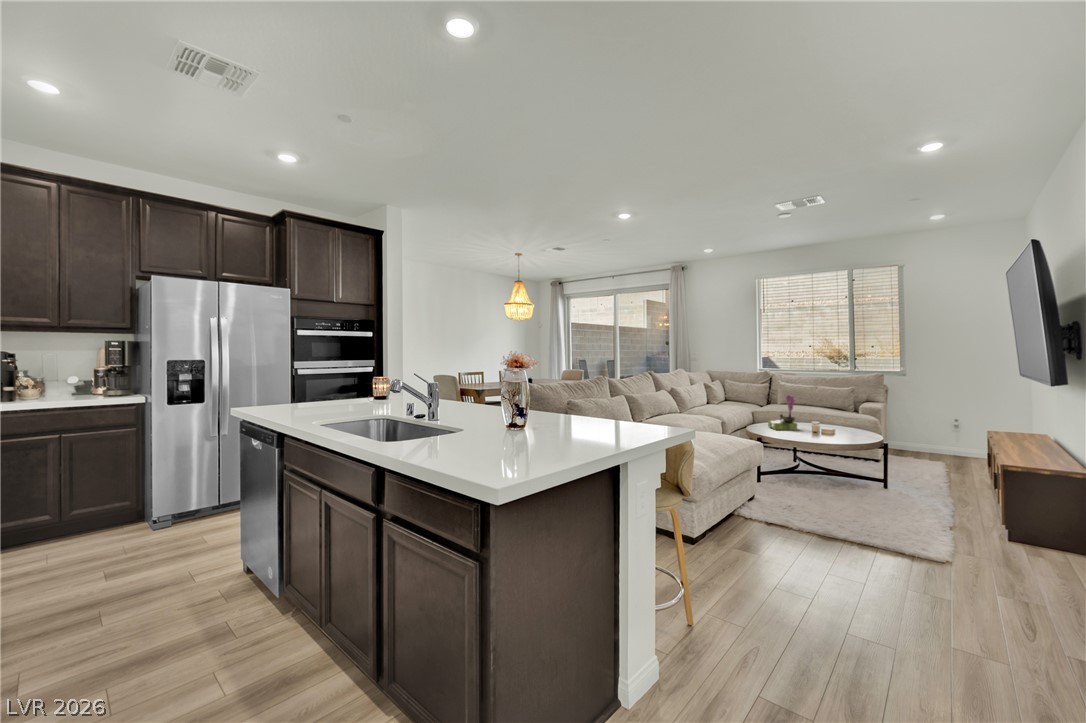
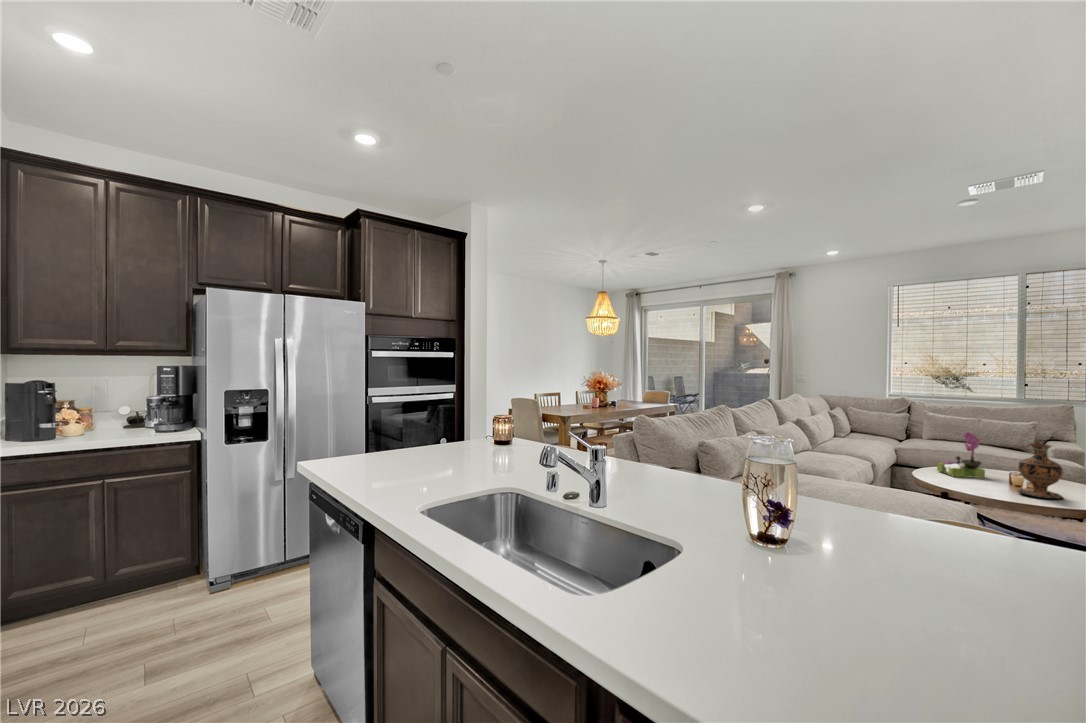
vase: none [805,398,832,439] -> present [1017,442,1063,499]

